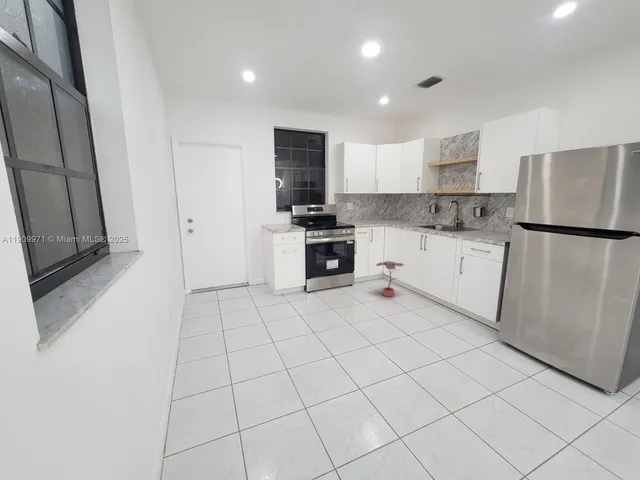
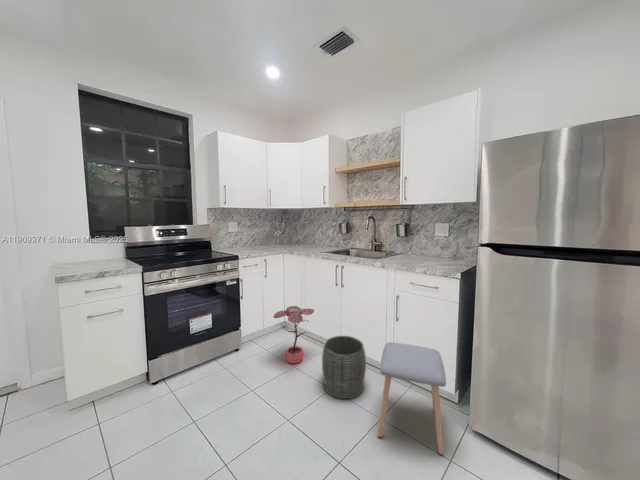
woven basket: none [406,280,436,316] -> present [322,336,366,399]
stool: none [435,283,485,343] -> present [377,342,446,455]

